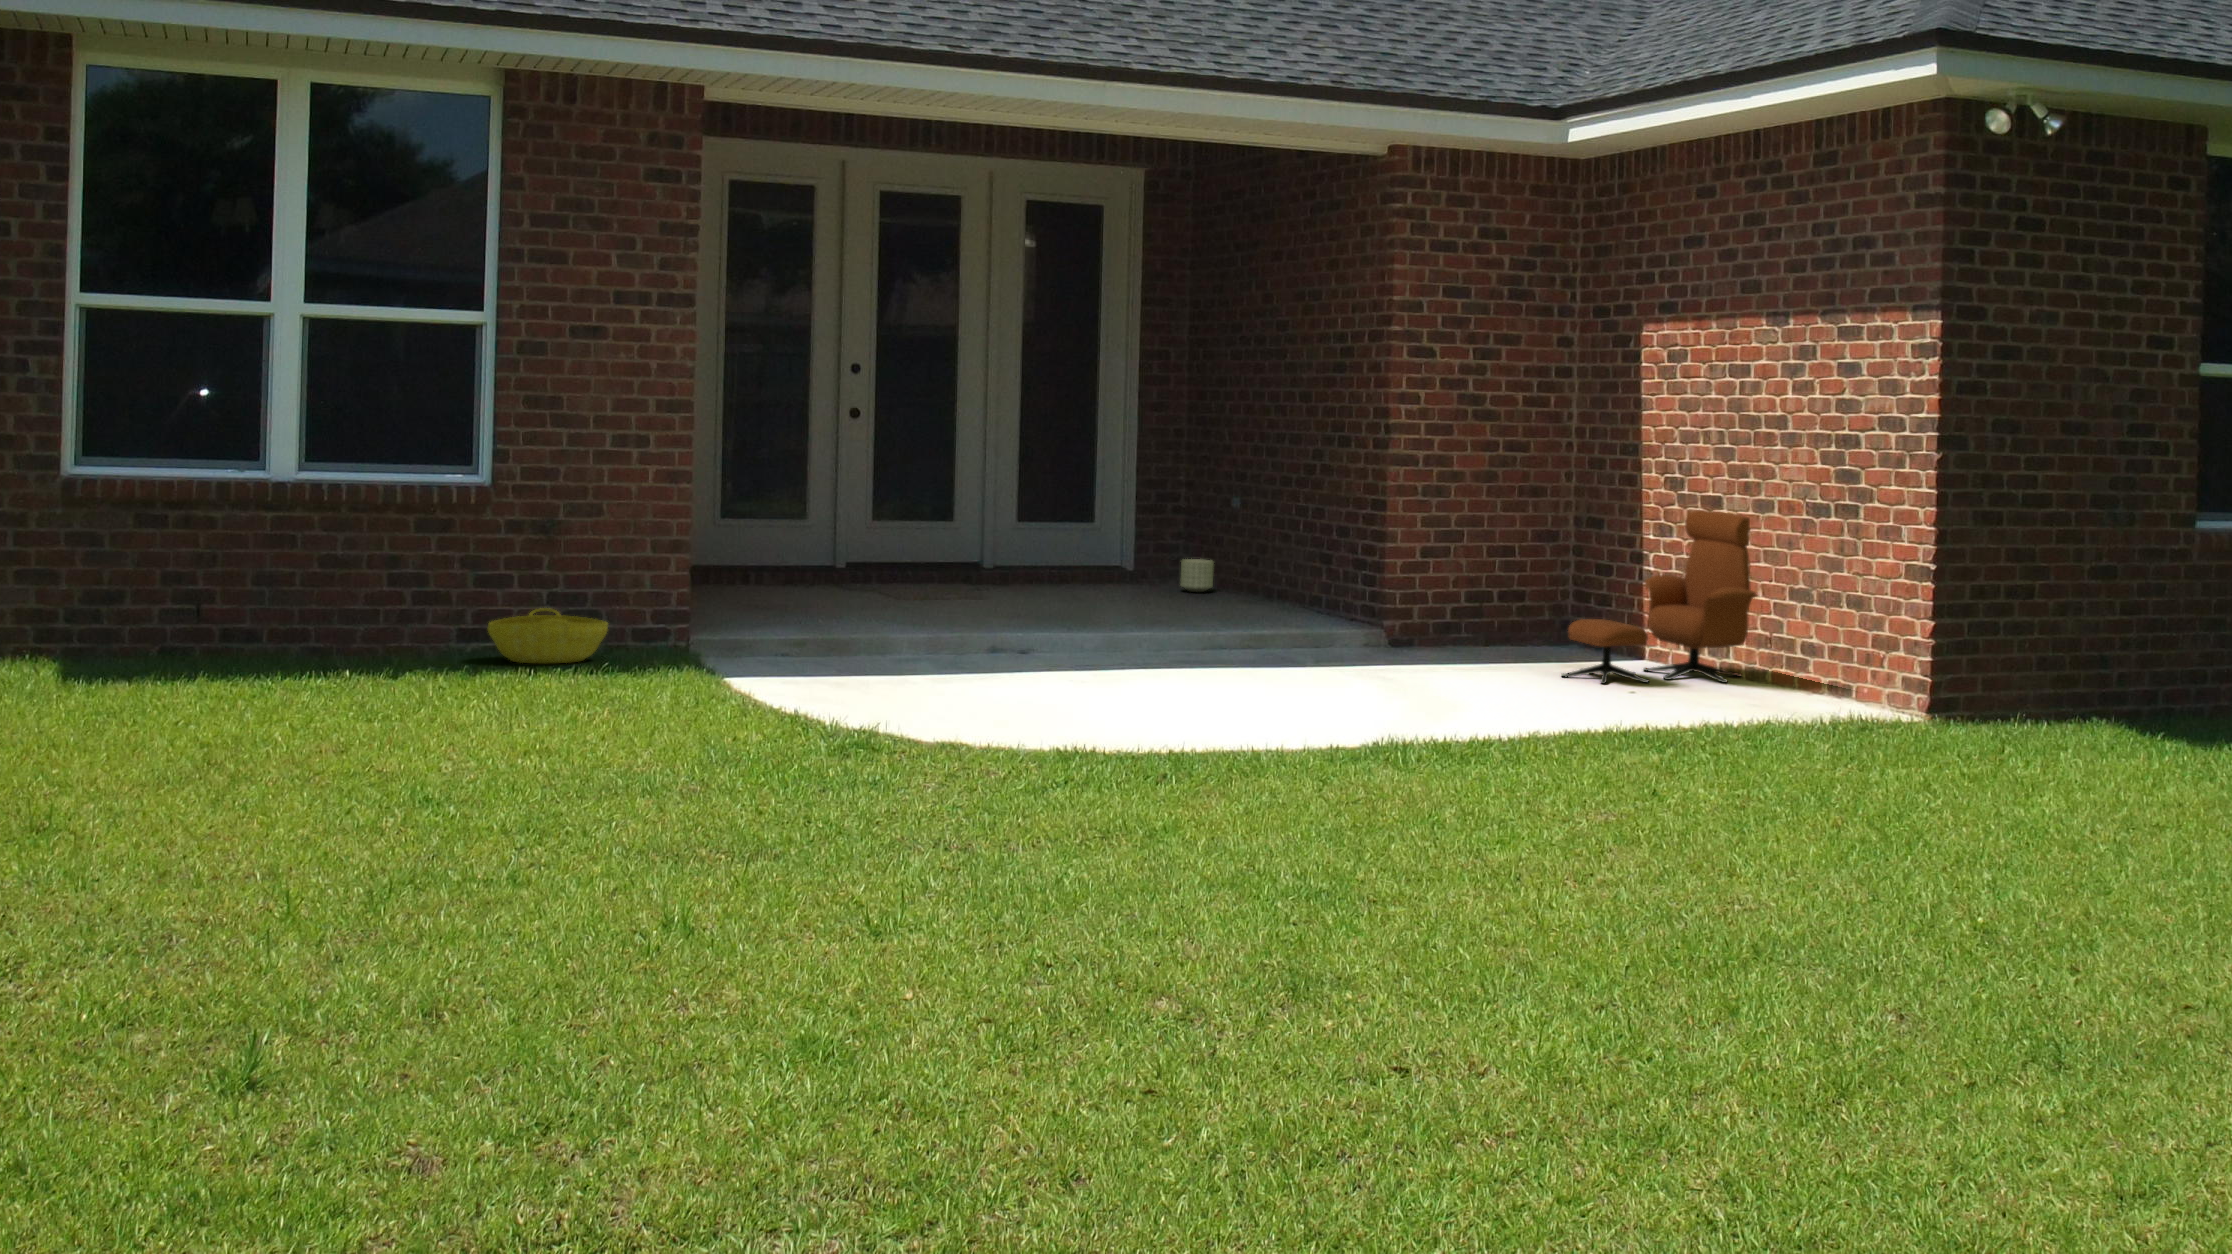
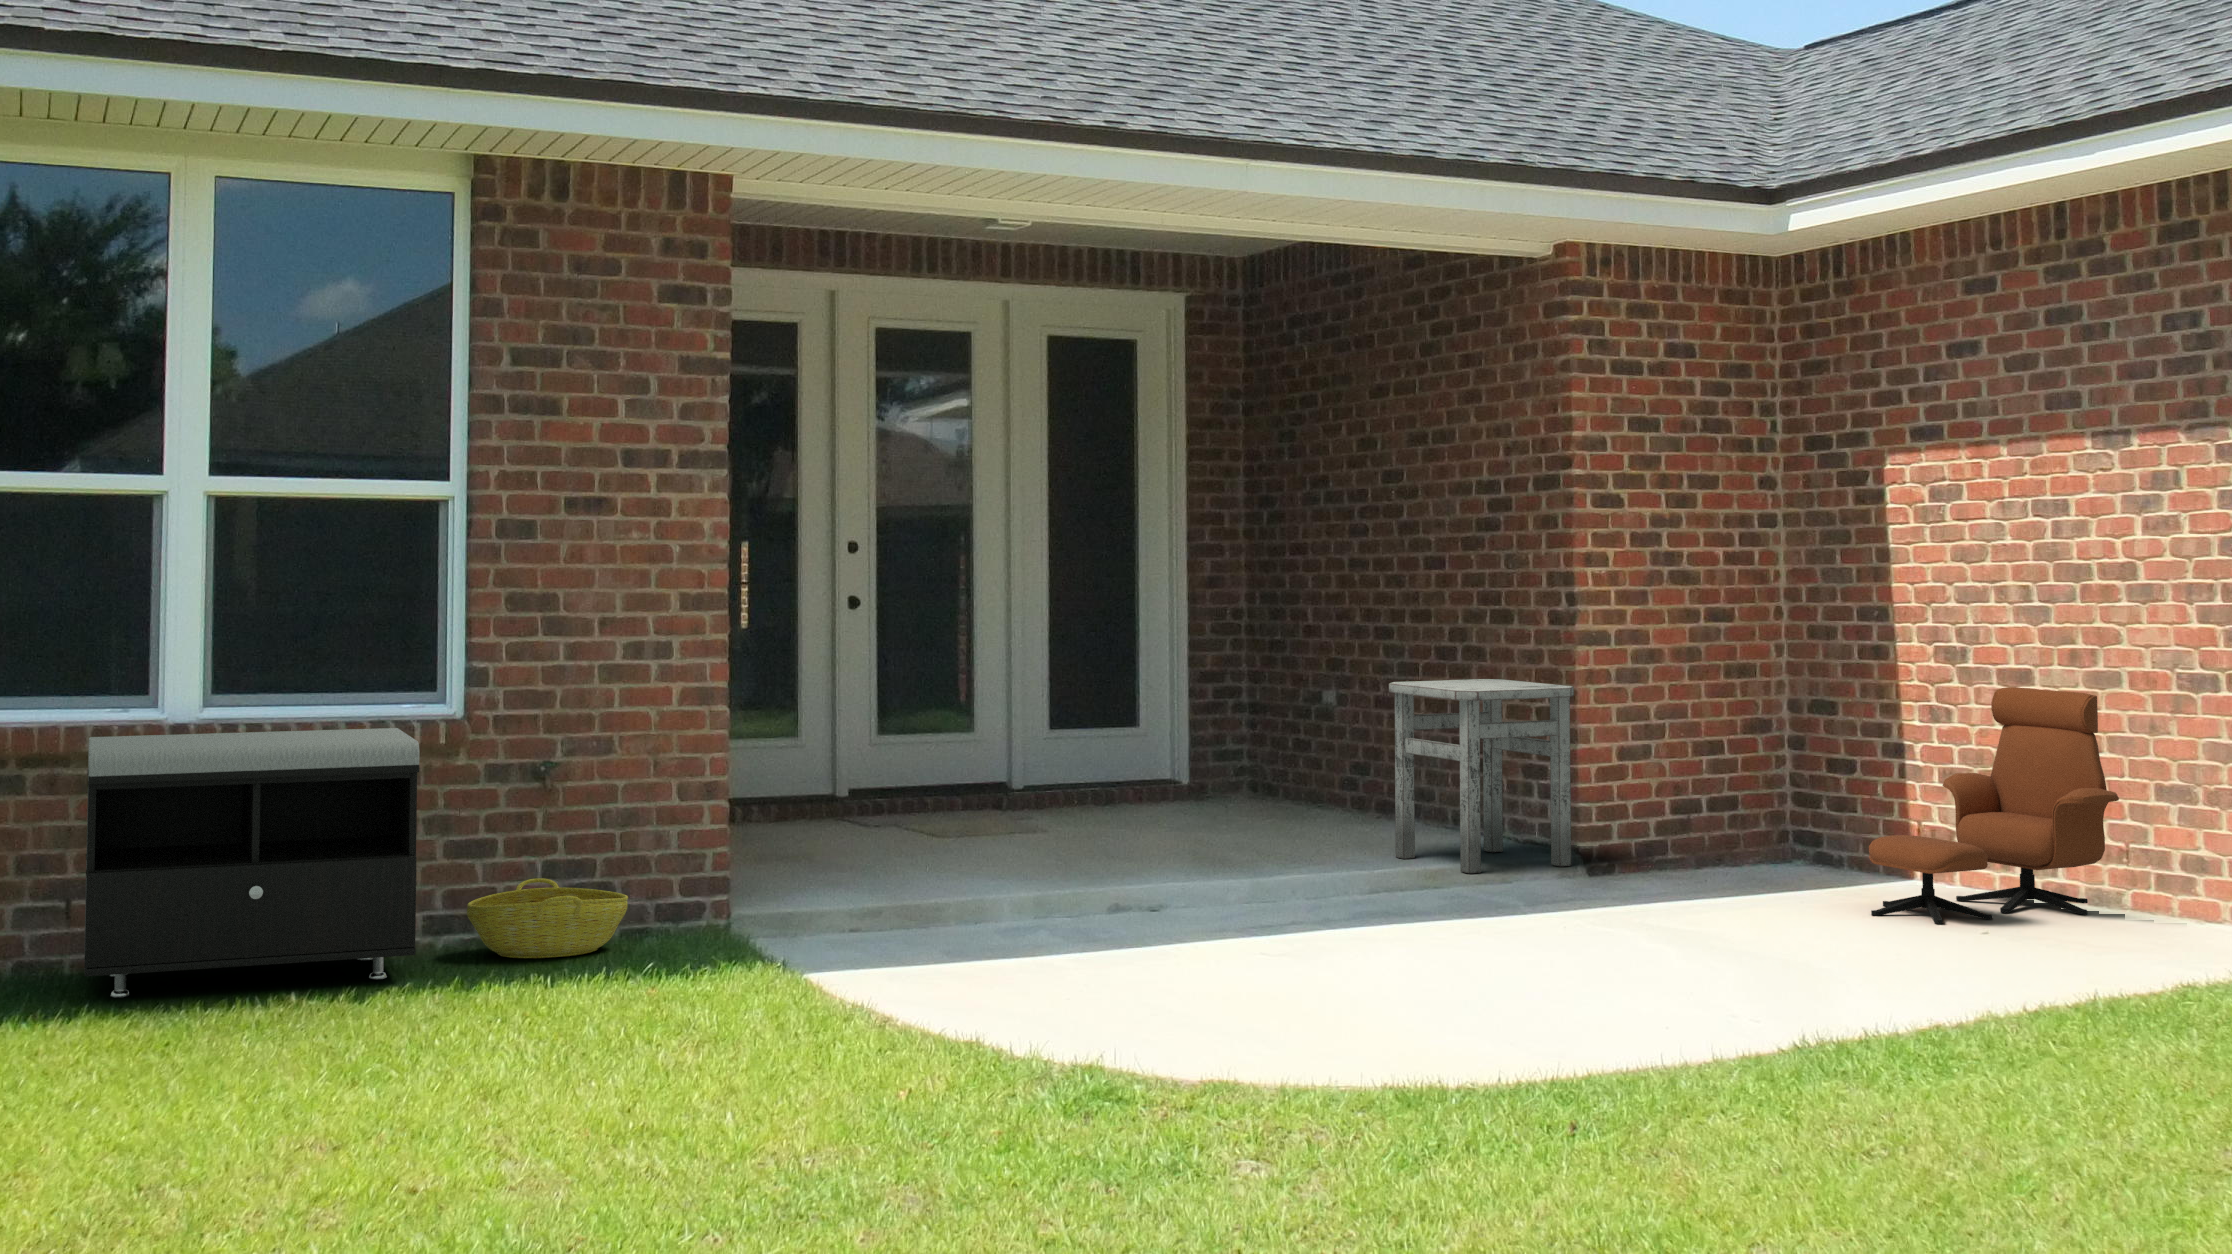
storage bench: none [203,492,445,673] -> present [84,728,419,997]
side table: none [1249,492,1389,641] -> present [1389,679,1574,874]
planter: present [1180,559,1214,592] -> none [1250,766,1290,807]

